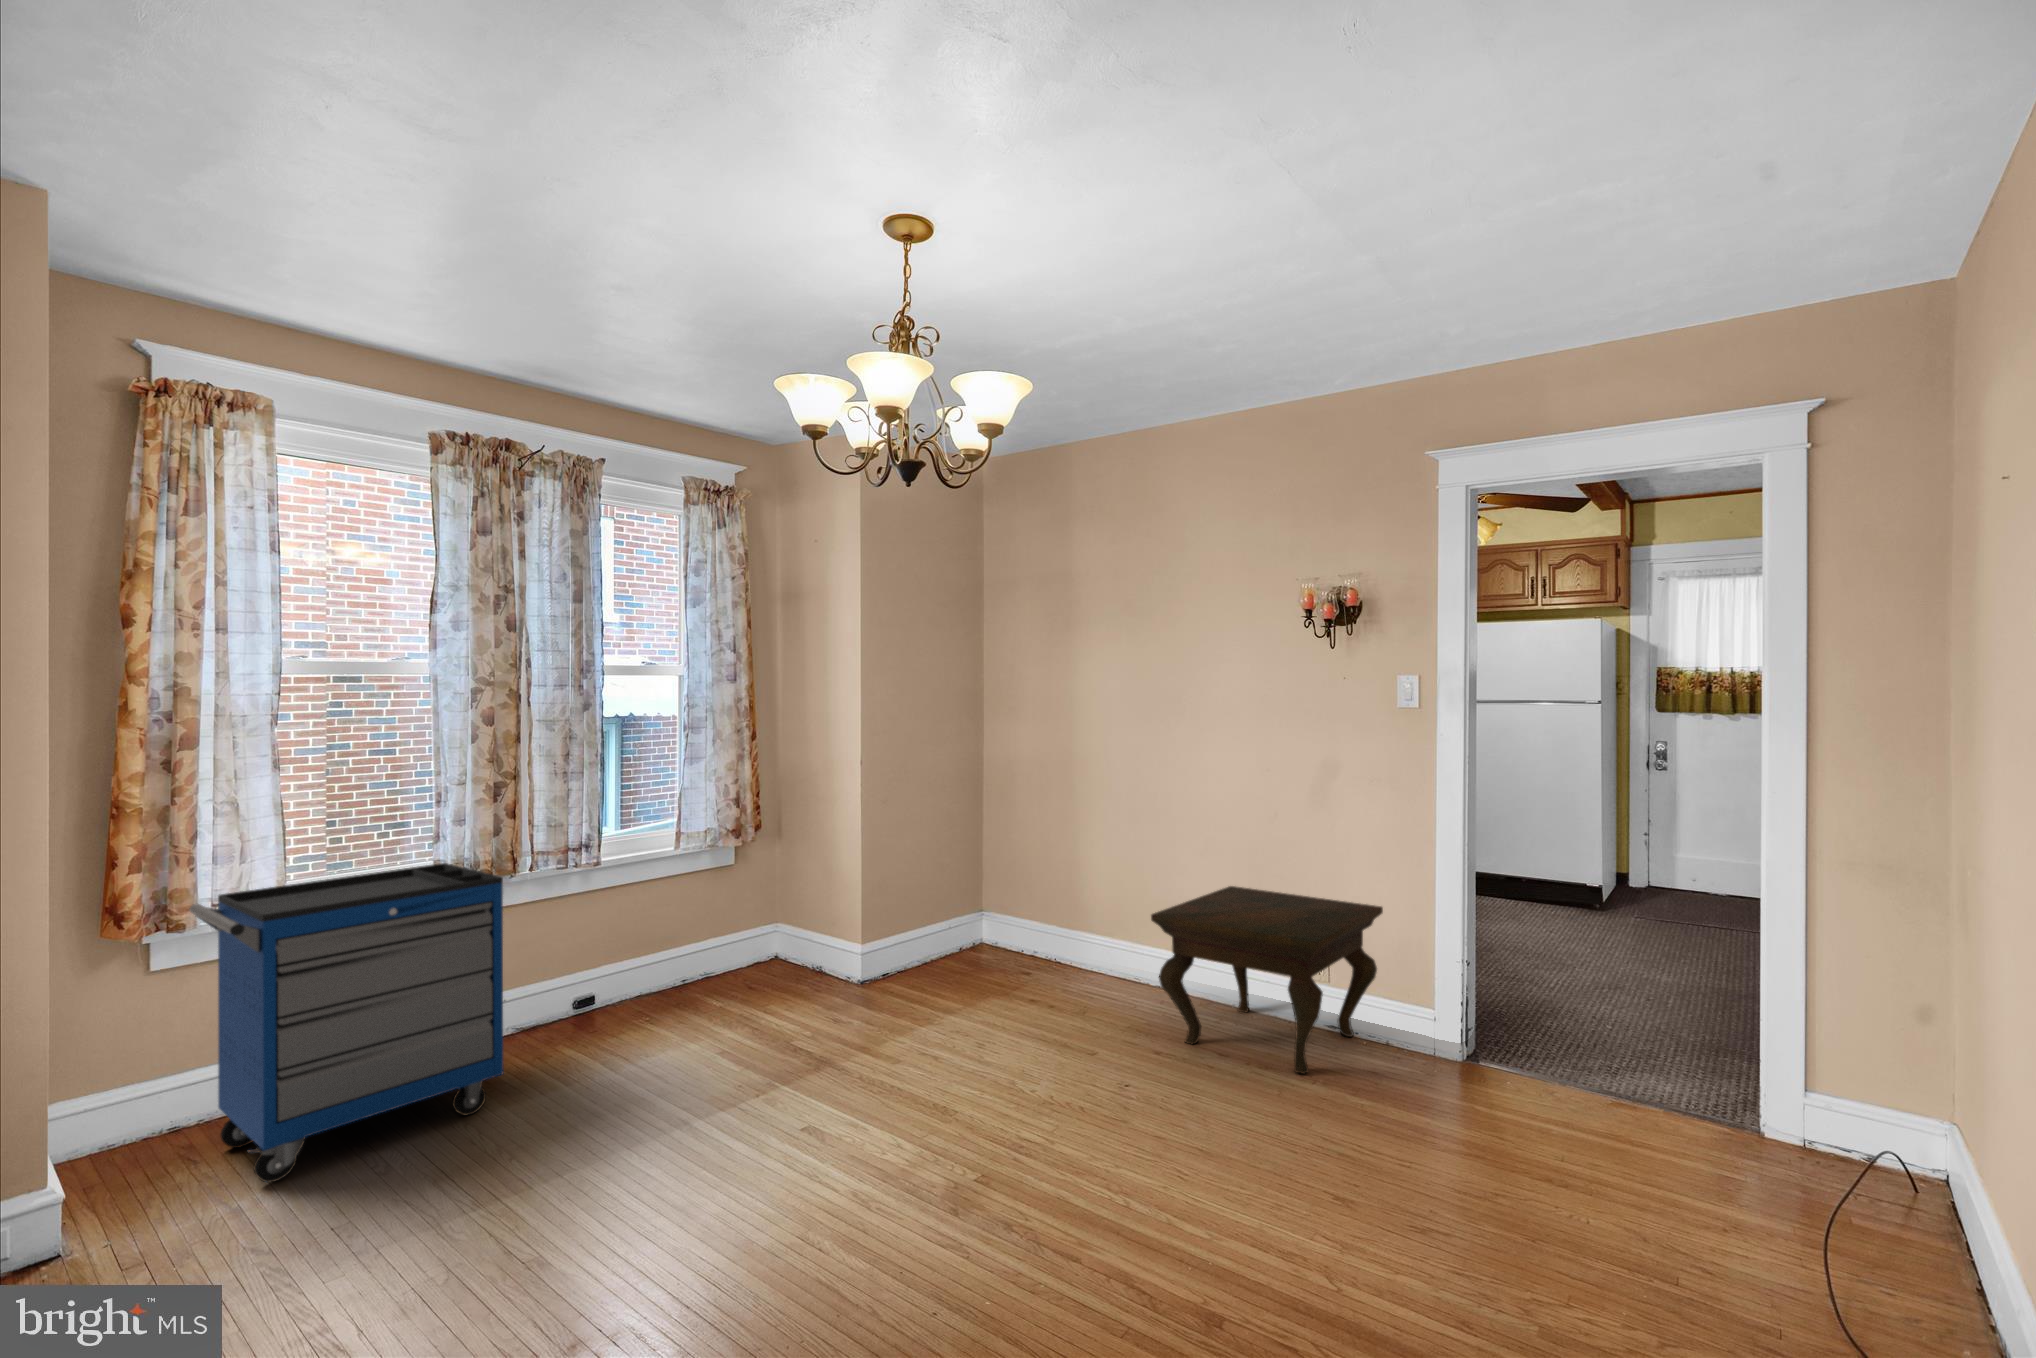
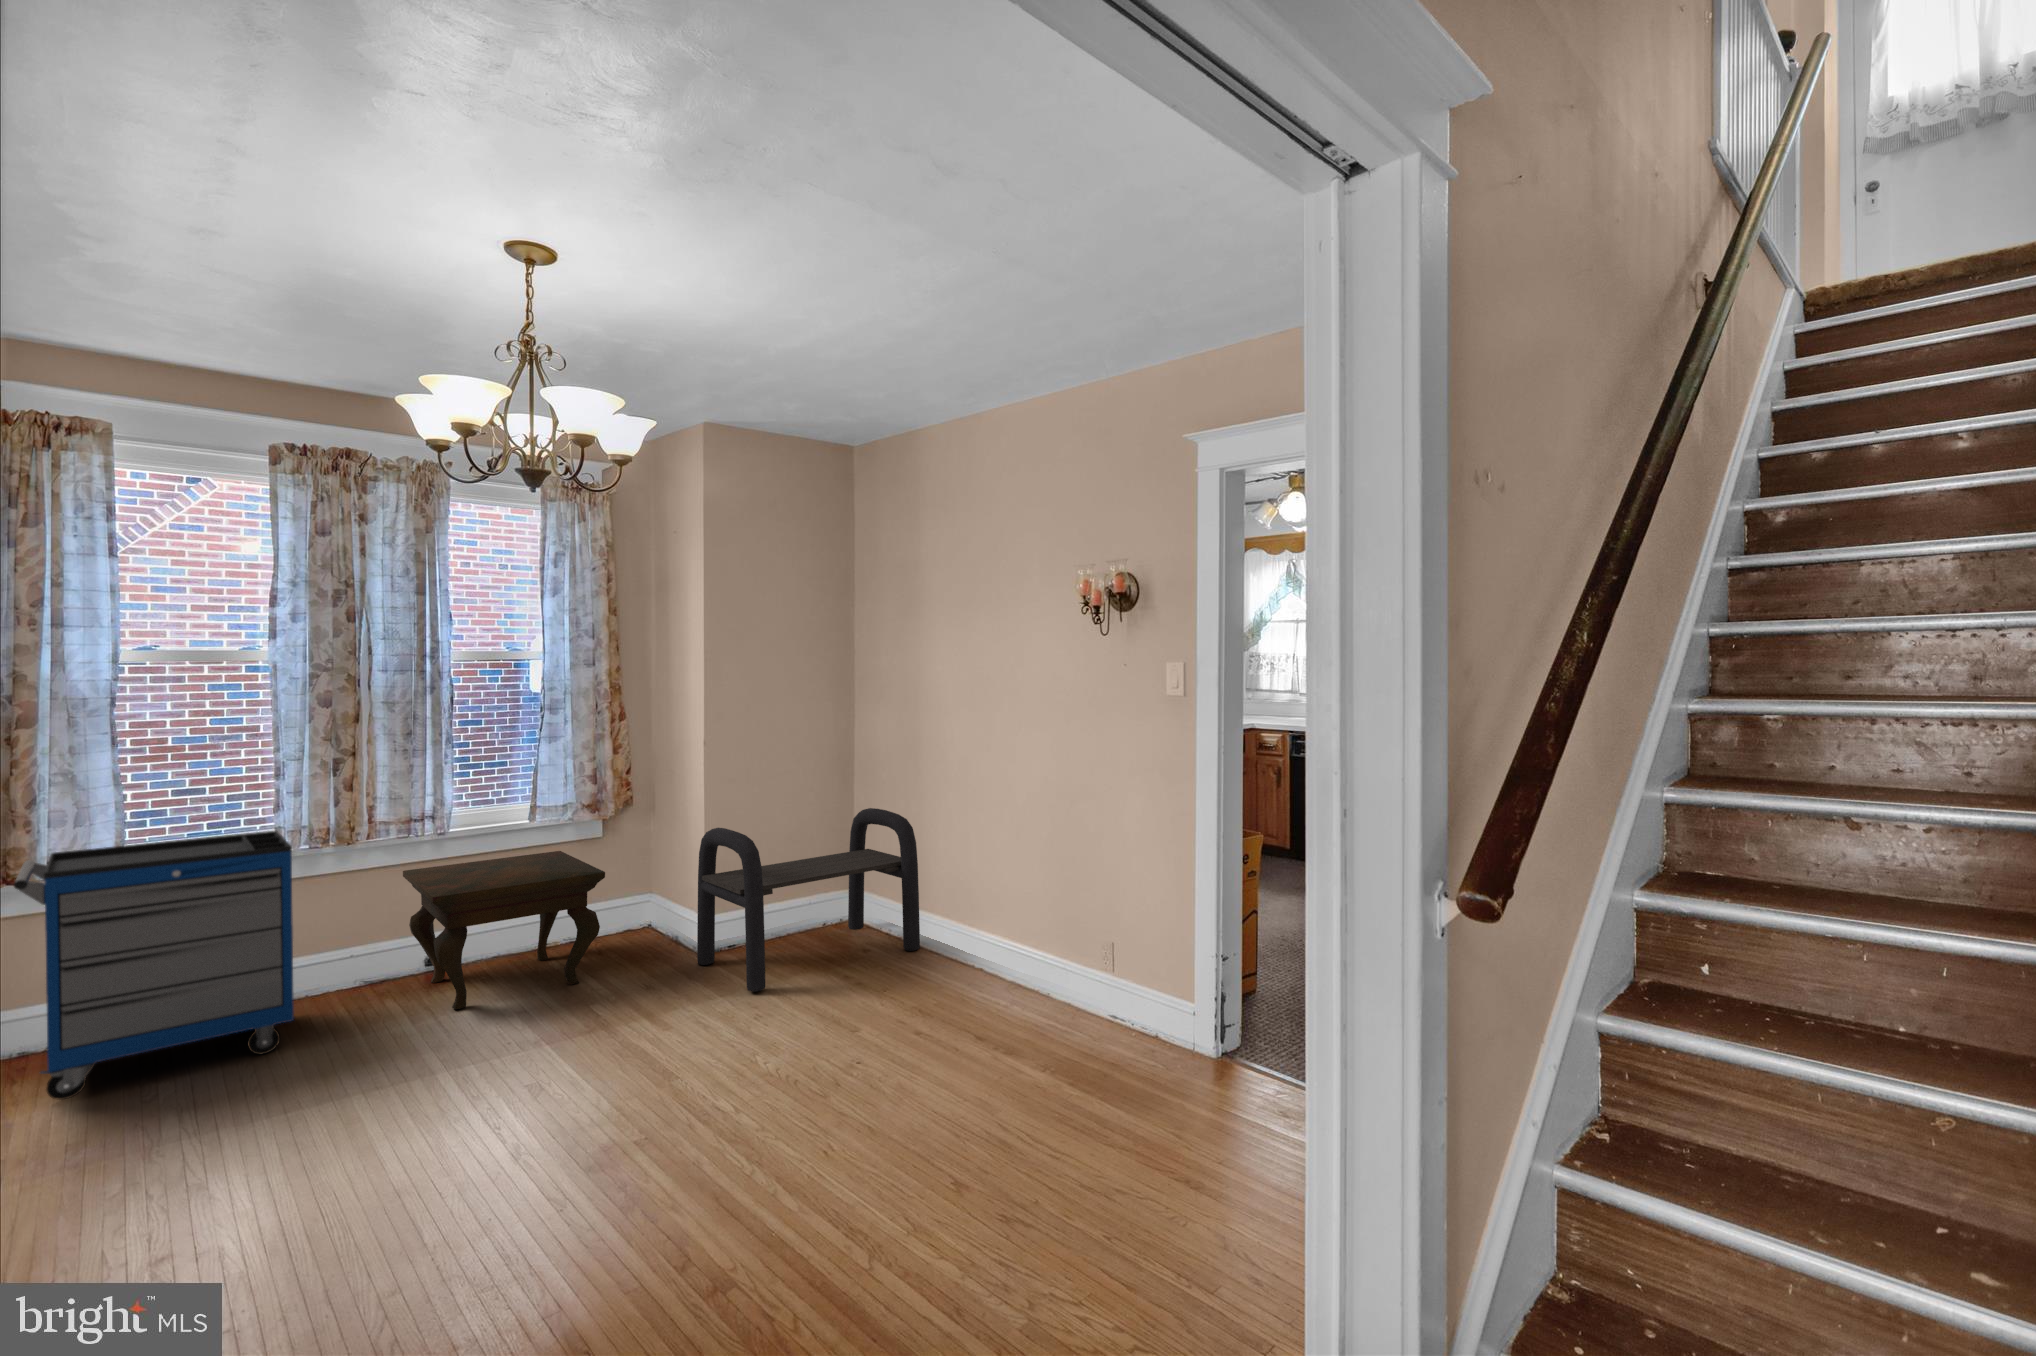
bench: none [866,823,1082,1015] -> present [697,808,920,992]
side table: present [1151,886,1383,1074] -> present [403,851,605,1009]

